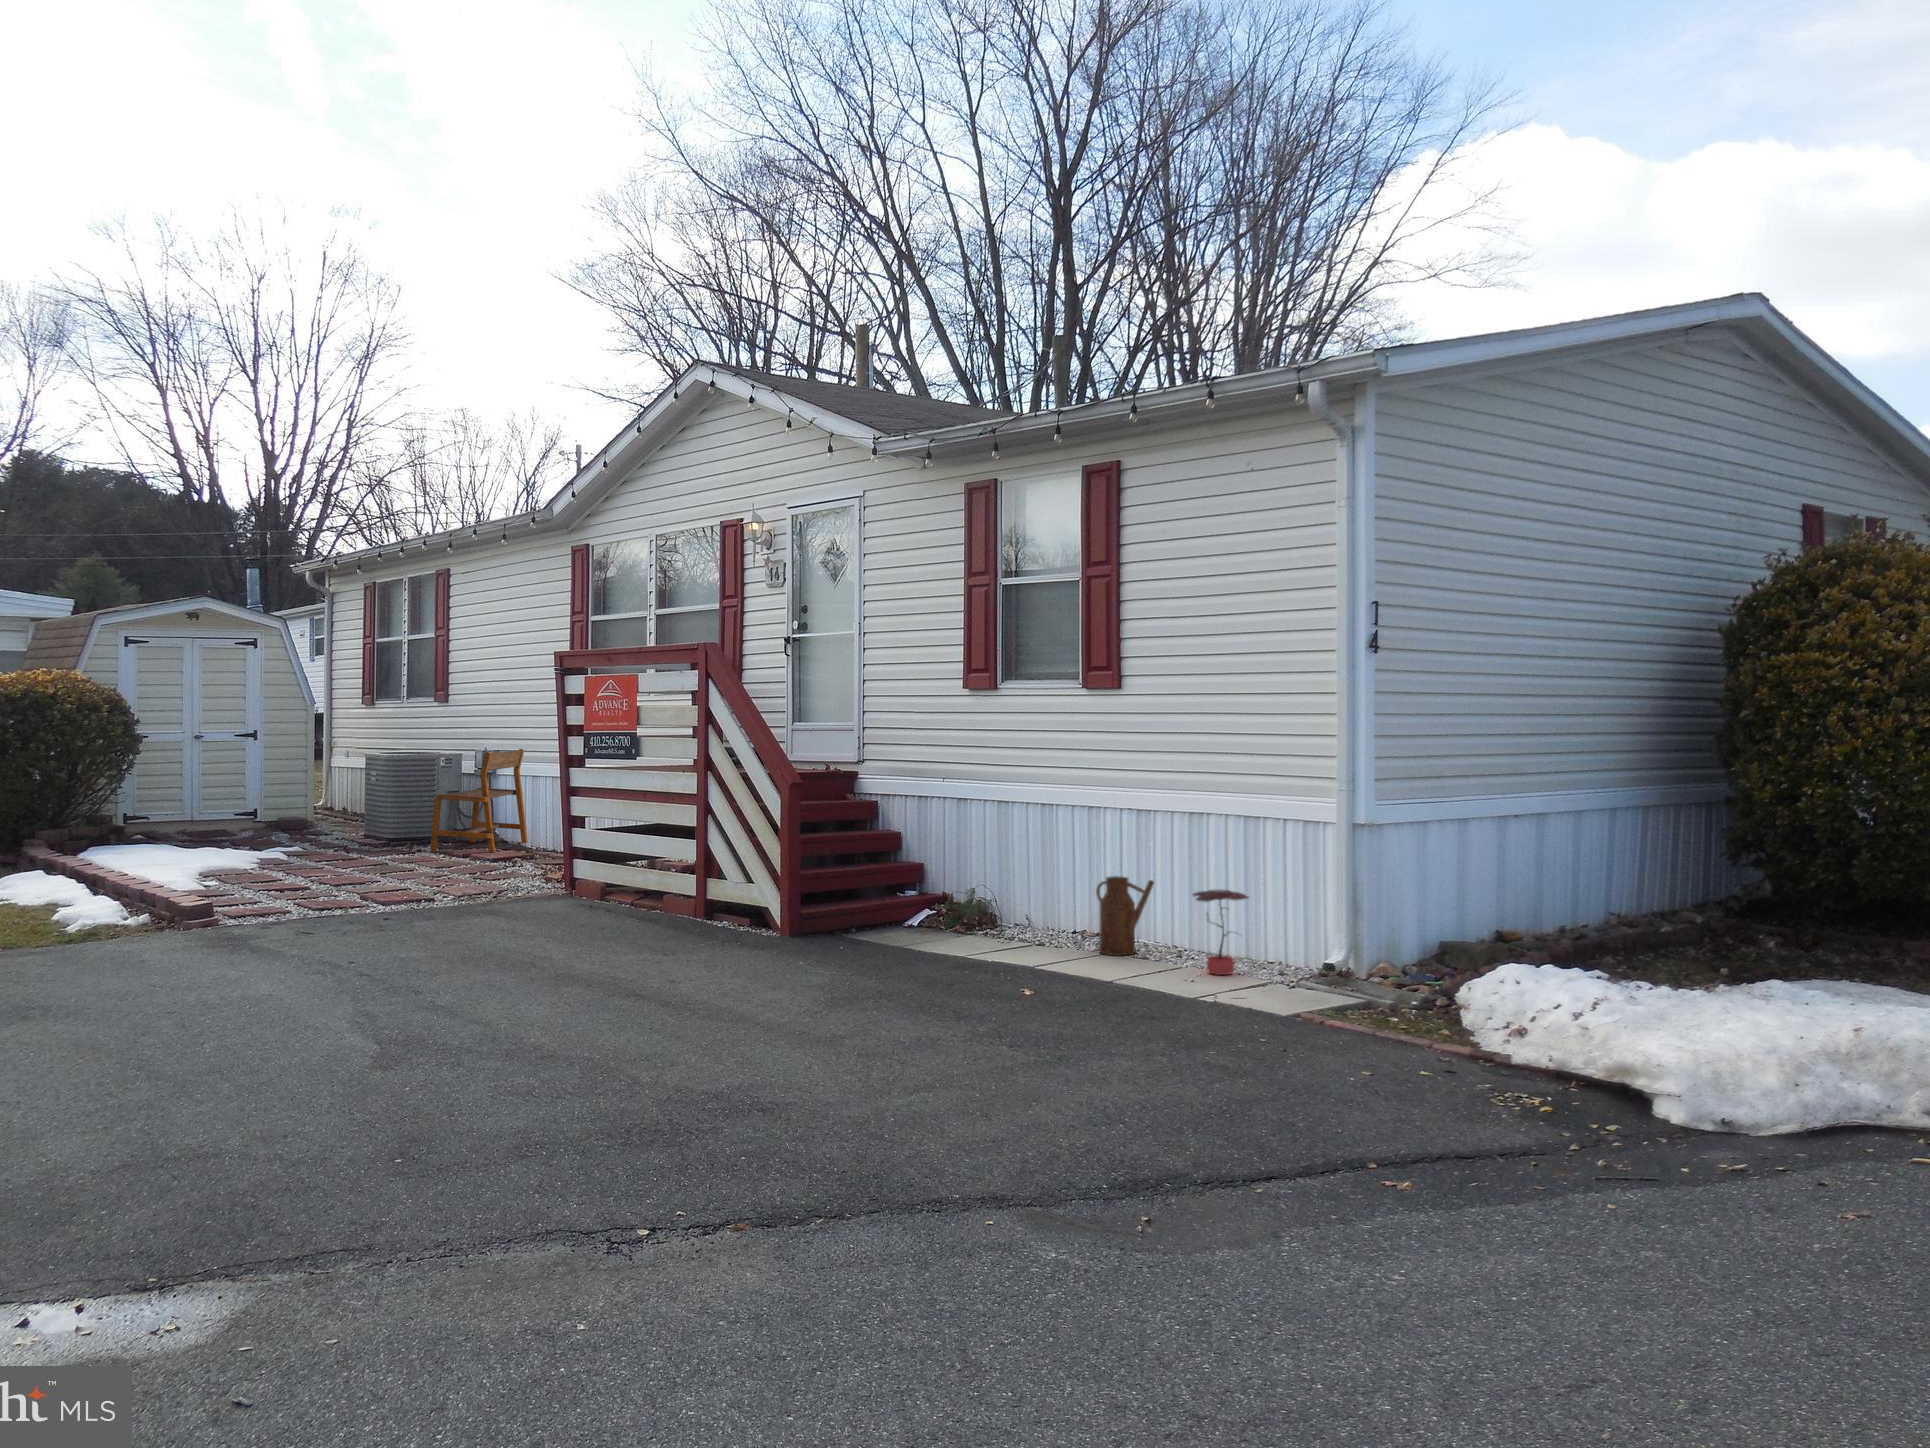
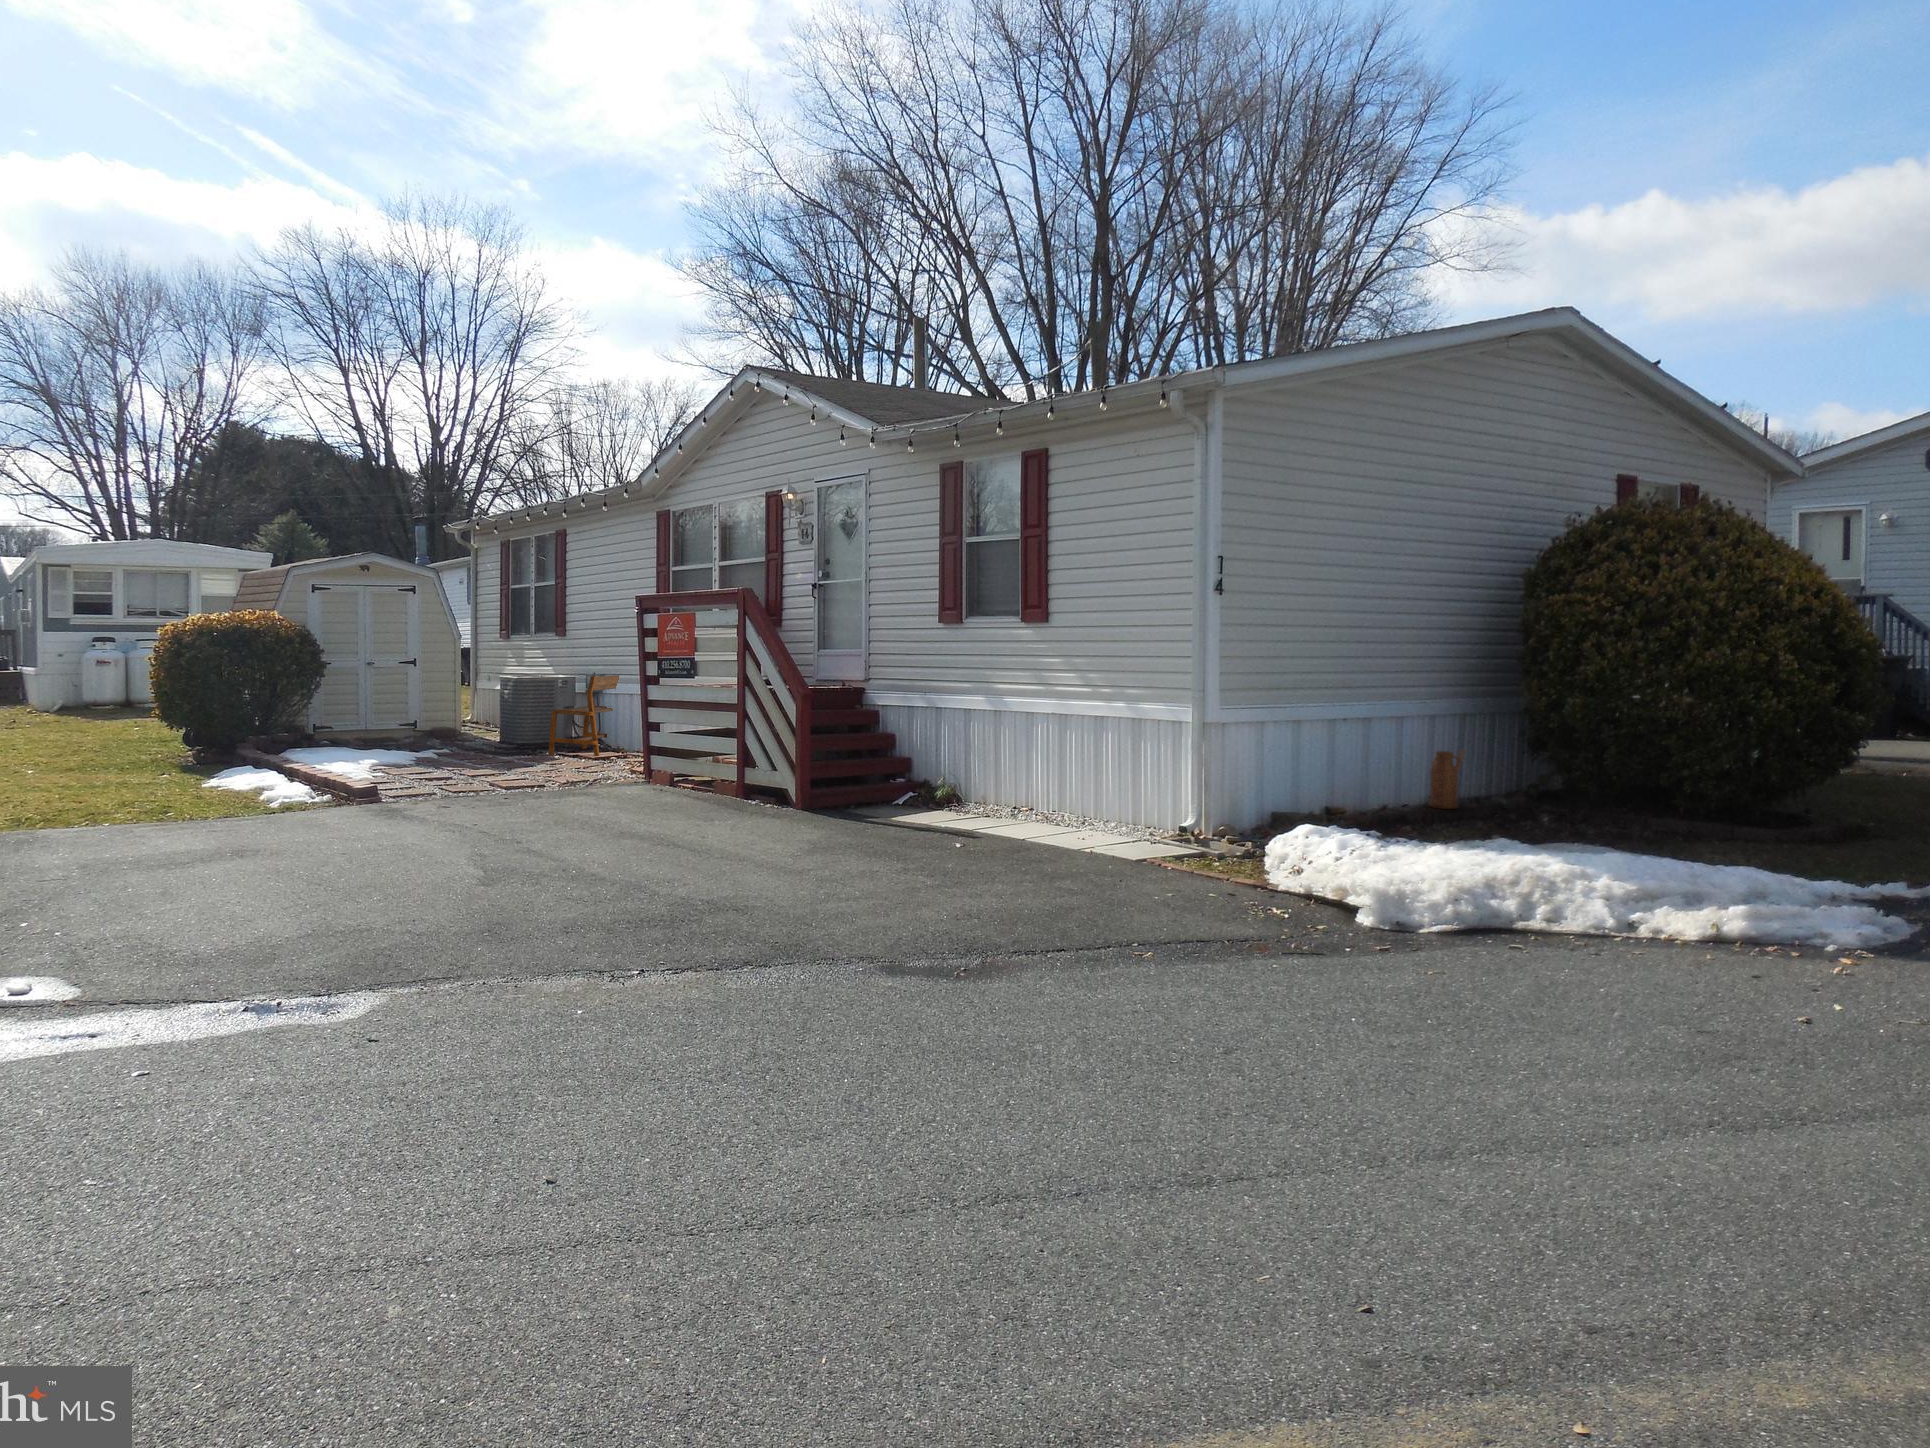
watering can: present [1096,876,1154,956] -> present [1430,749,1465,809]
potted plant: present [1193,889,1248,975] -> none [1088,774,1129,838]

